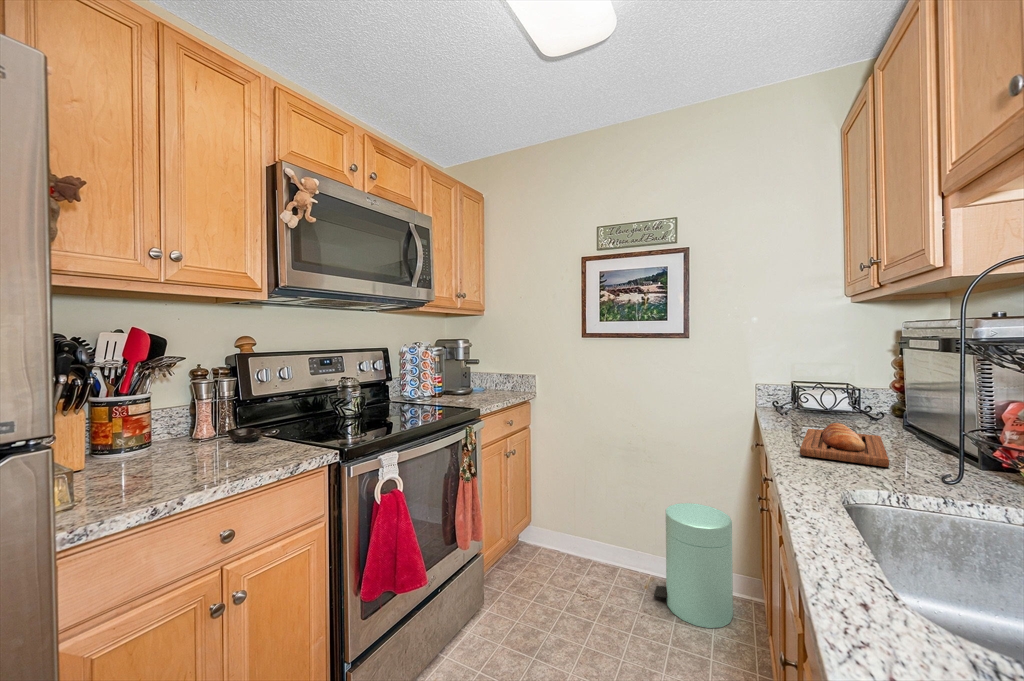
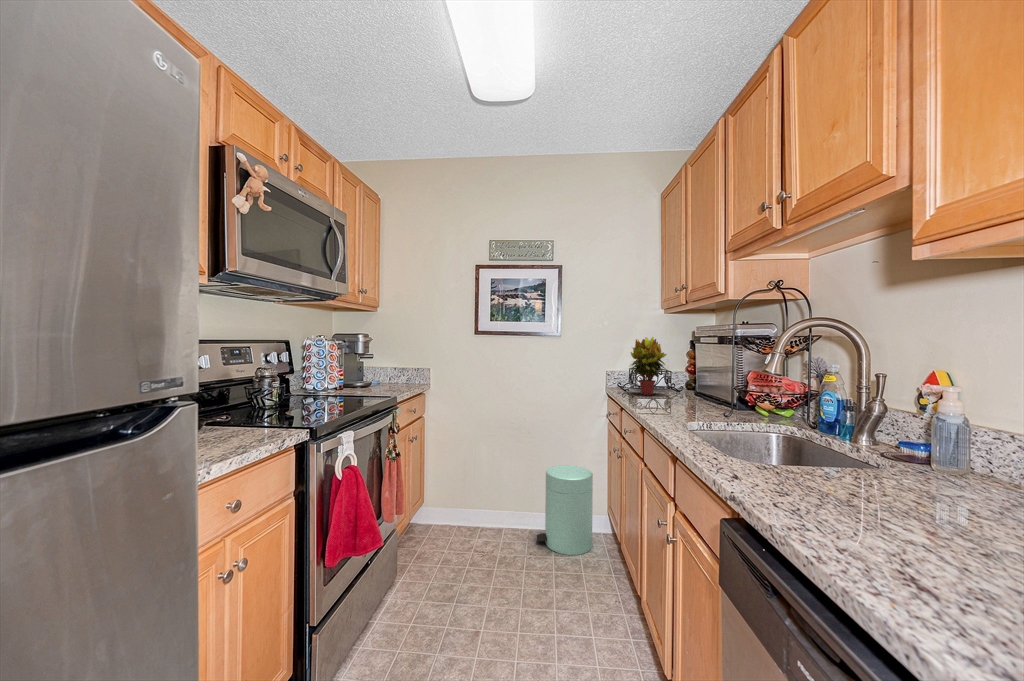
potted plant: none [786,337,855,422] -> present [631,337,667,395]
bread loaf: present [800,423,889,467] -> none [646,392,696,414]

